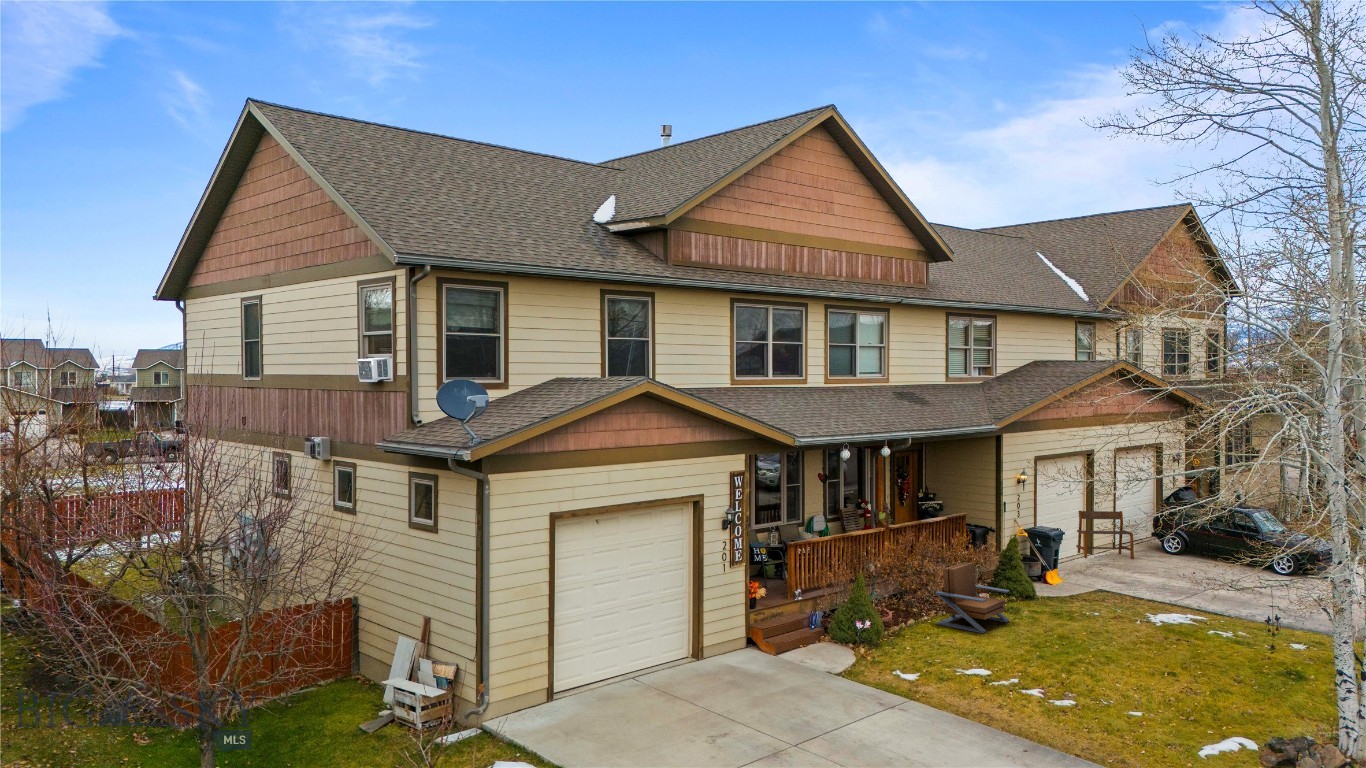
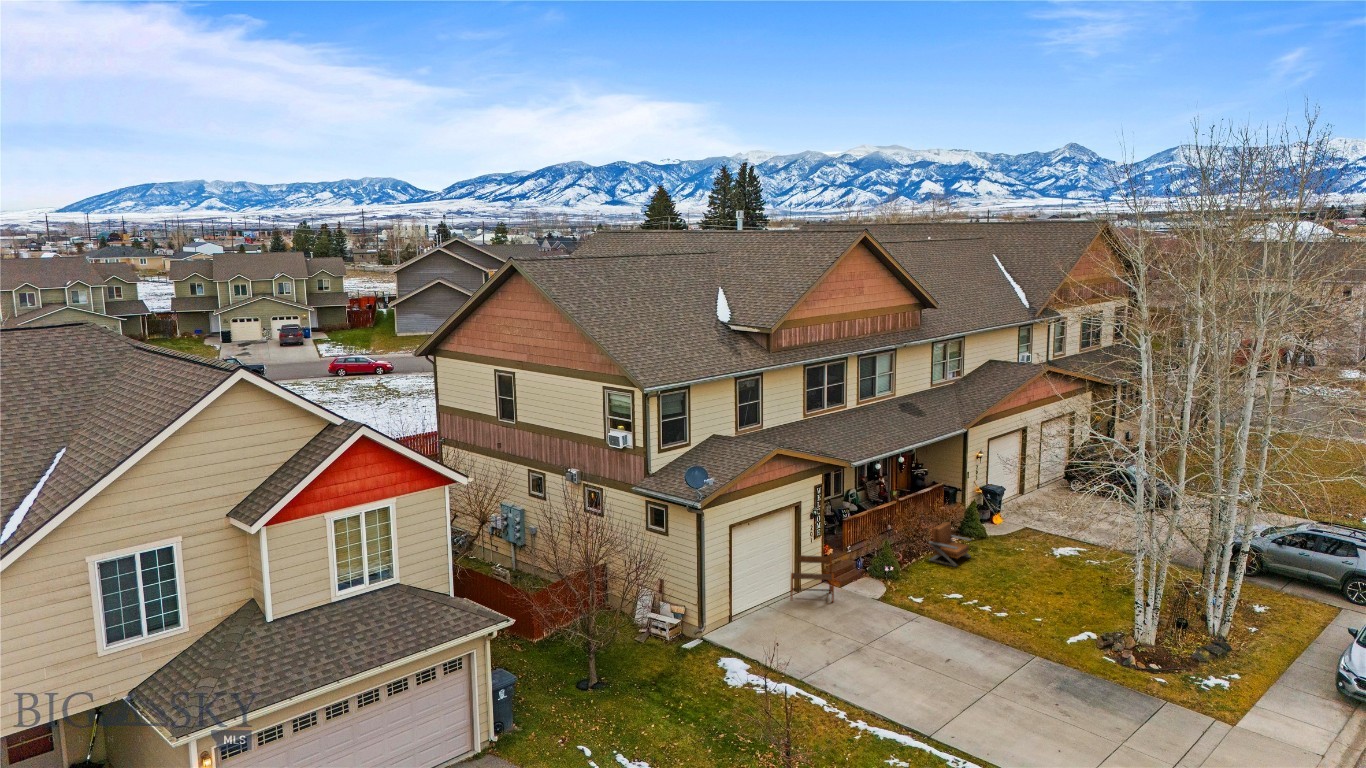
bench: present [1076,511,1134,559] -> present [790,555,834,602]

